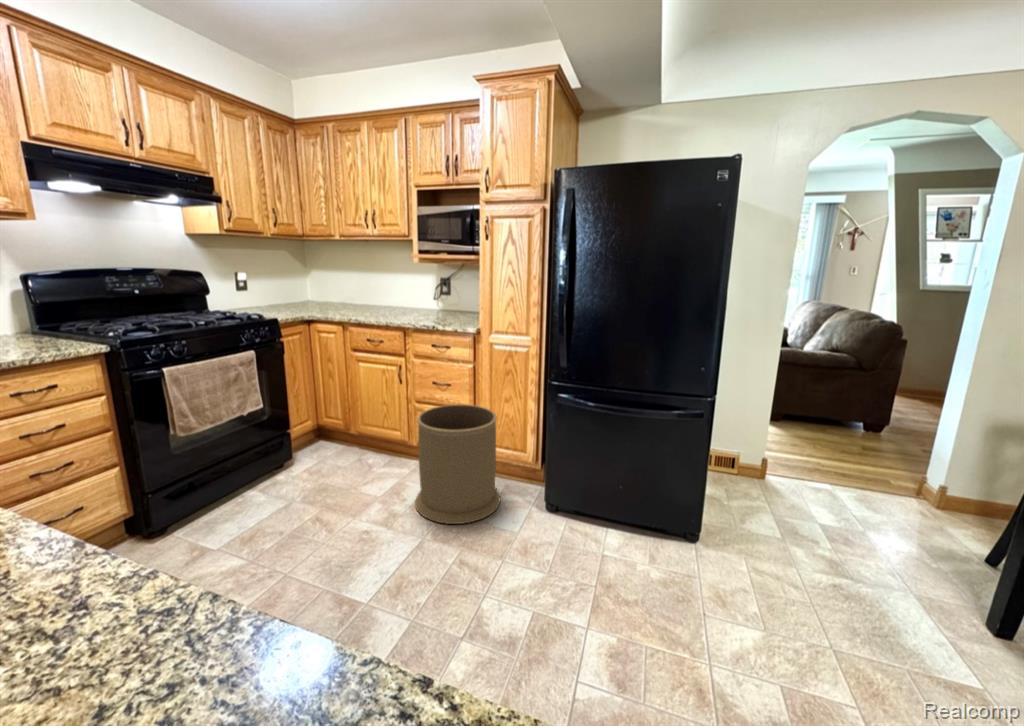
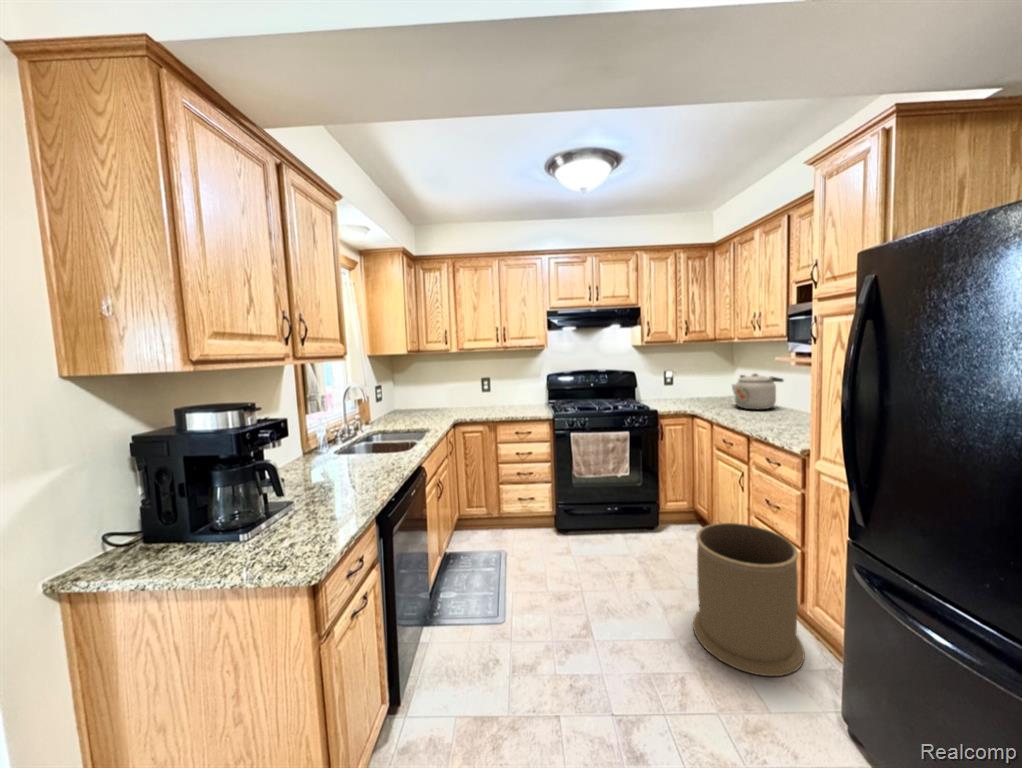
kettle: none [340,274,388,311] -> present [732,374,783,409]

